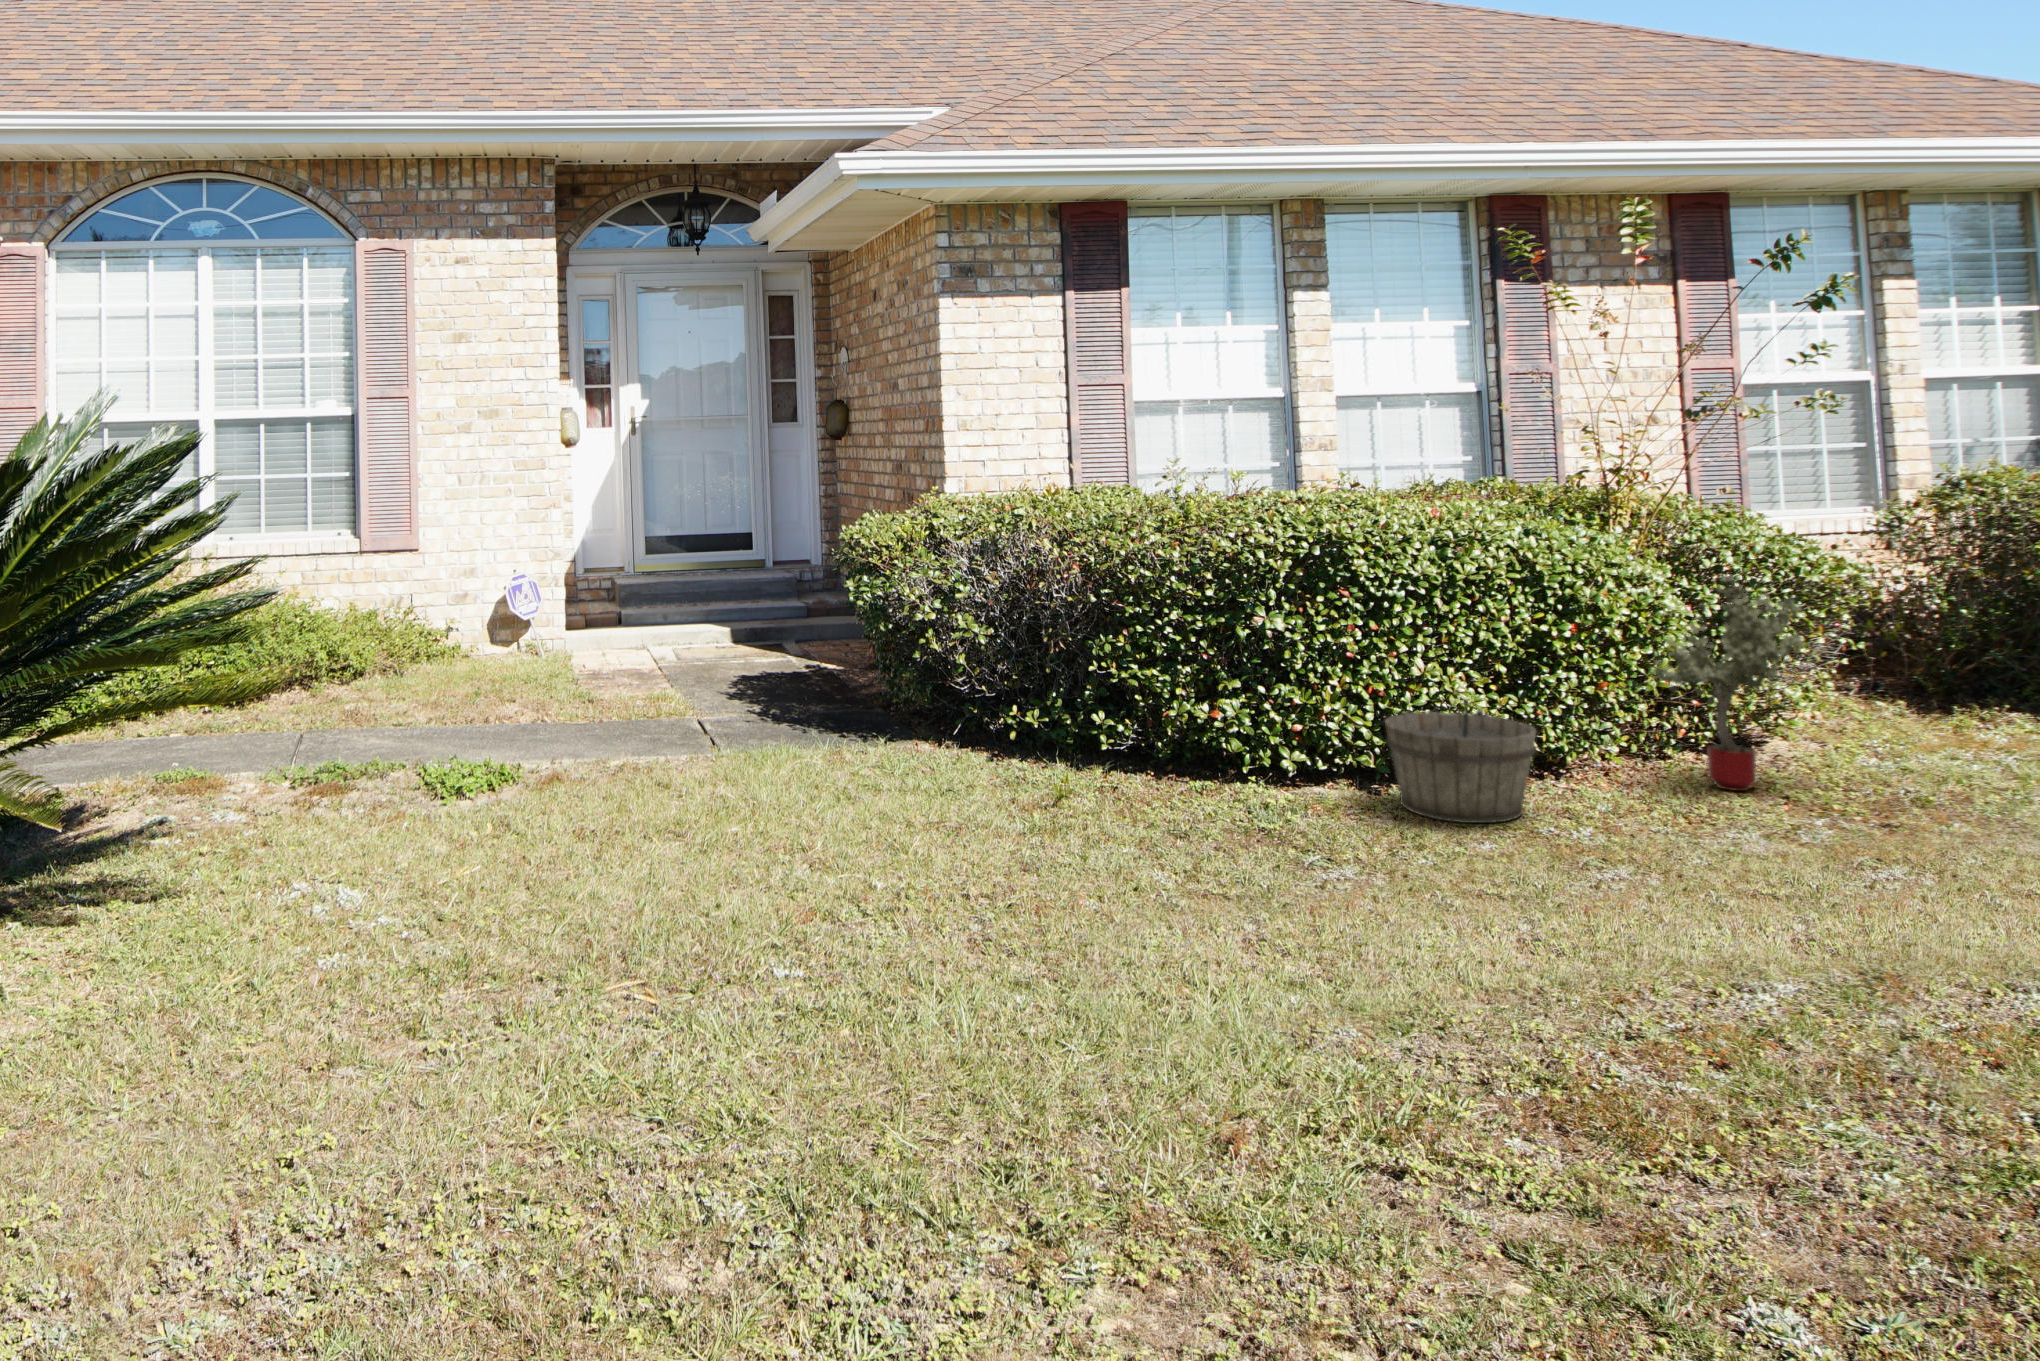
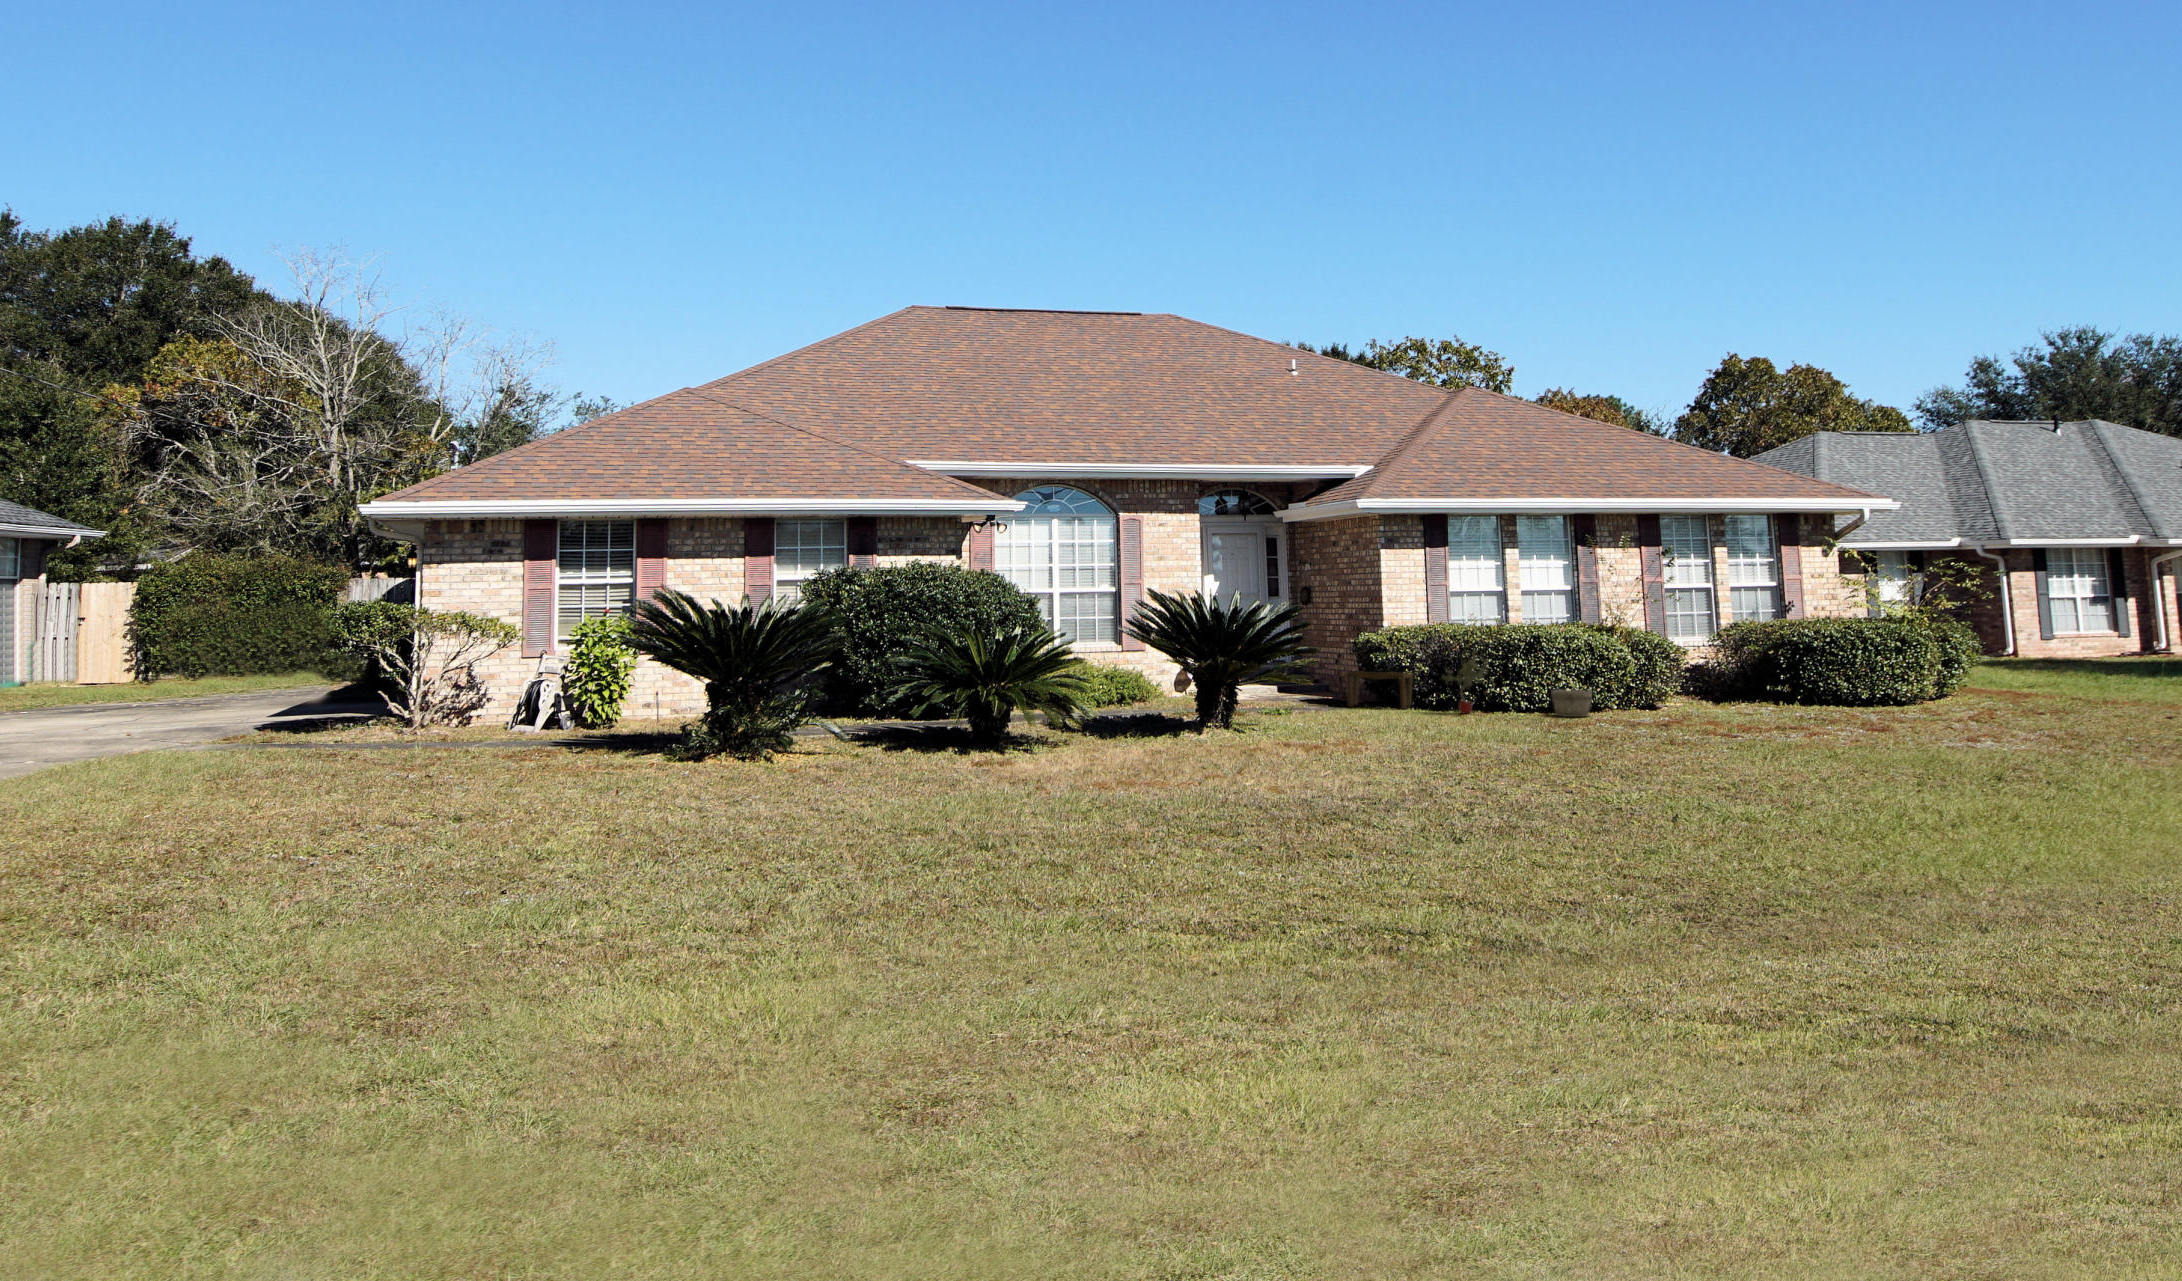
potted tree: present [1653,575,1804,791] -> present [1443,650,1488,714]
bench: none [779,622,971,747] -> present [1346,671,1413,709]

